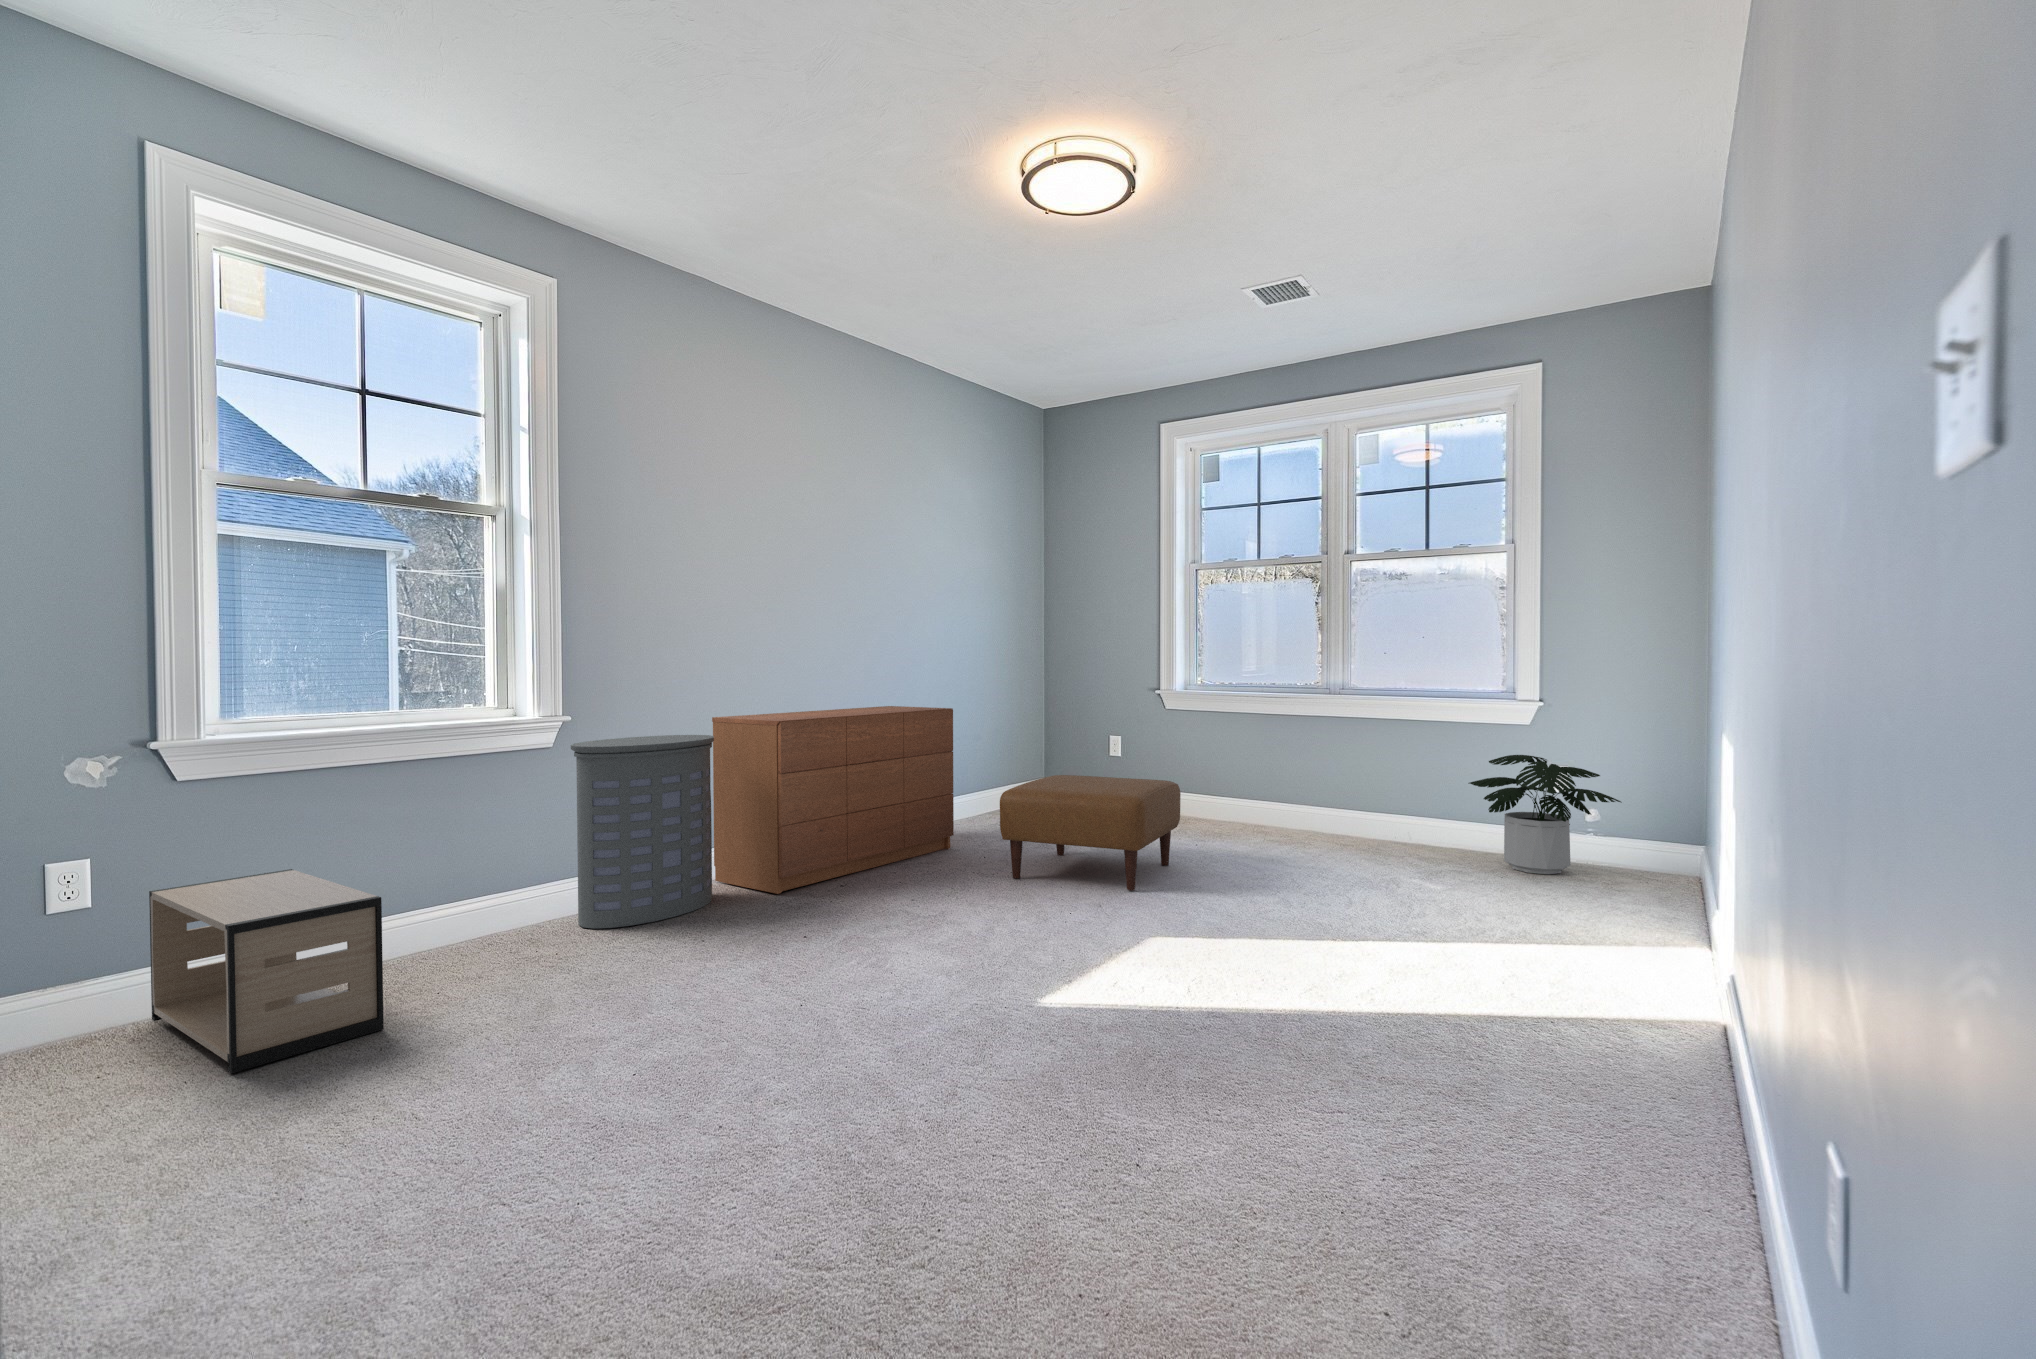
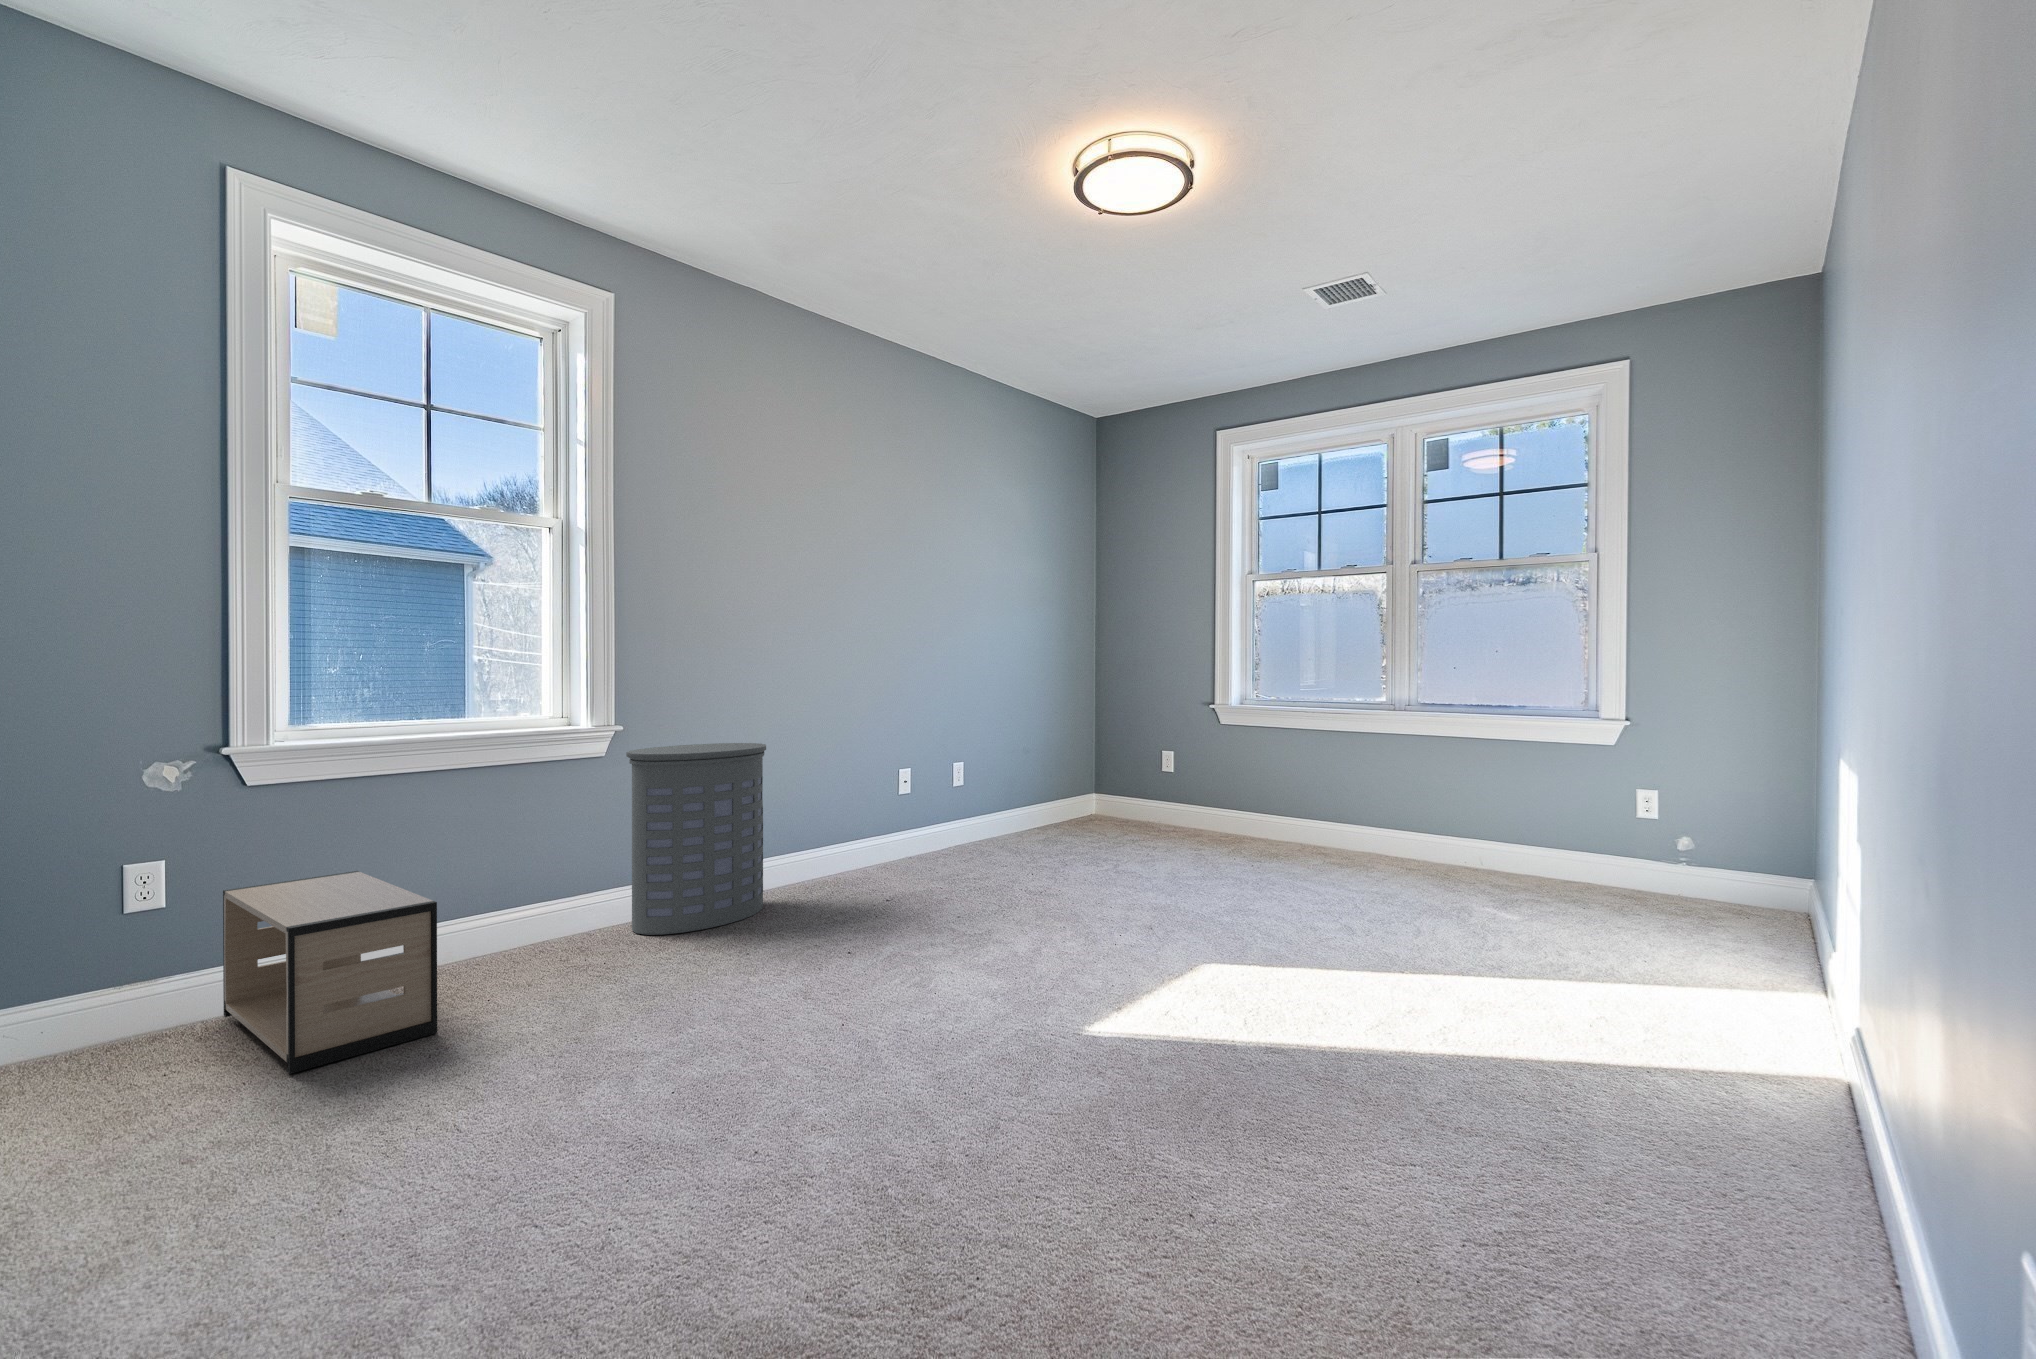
dresser: present [712,706,954,894] -> none [766,716,1005,903]
potted plant: present [1469,755,1621,874] -> none [1543,774,1714,902]
ottoman: present [1000,775,1181,890] -> none [1050,788,1236,908]

